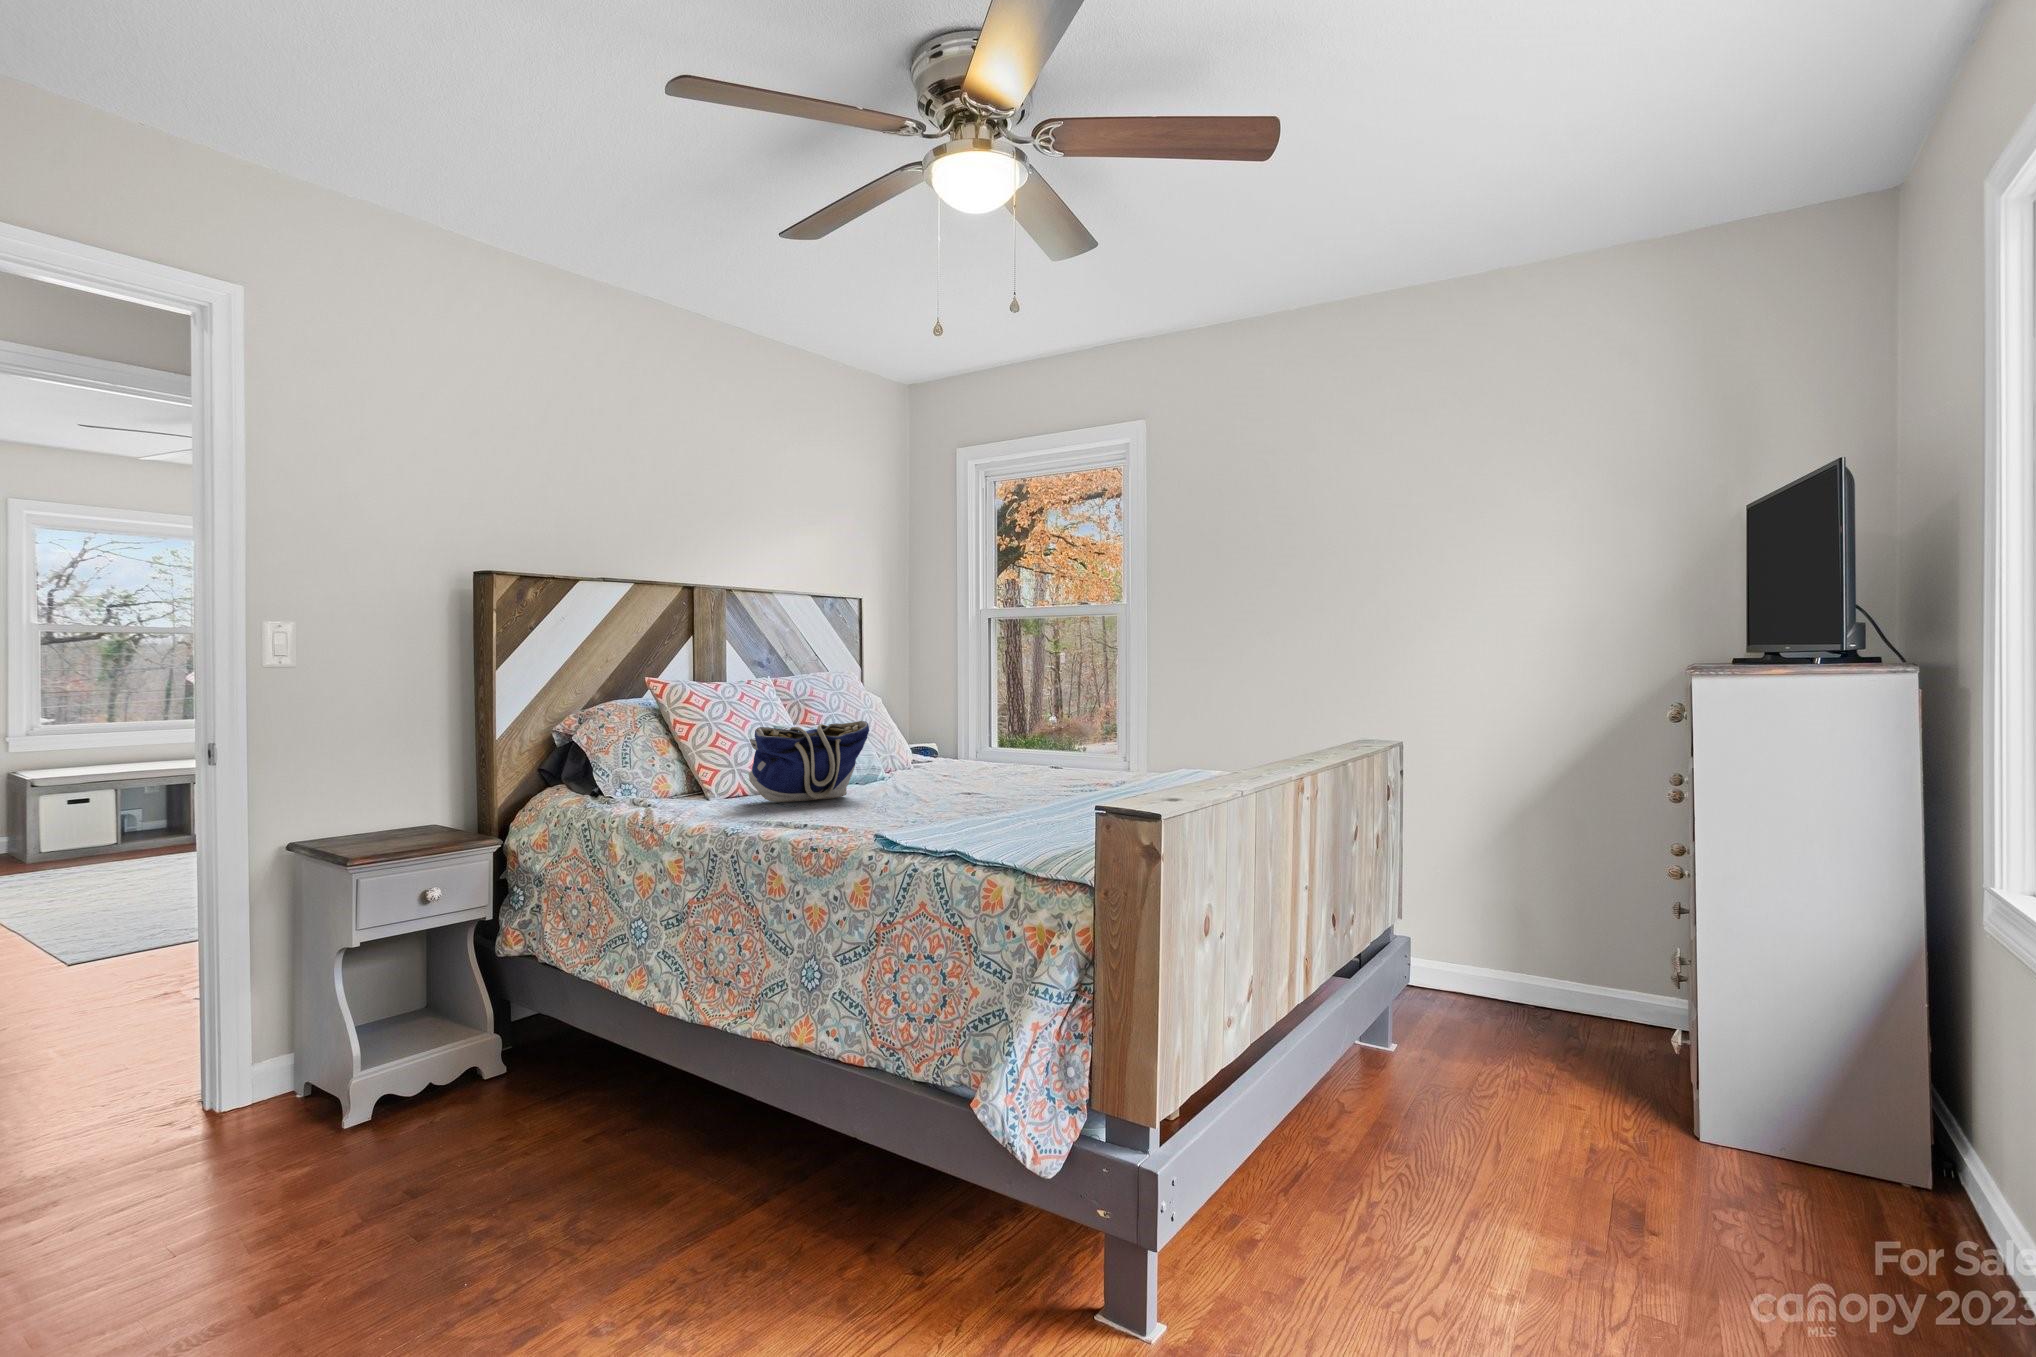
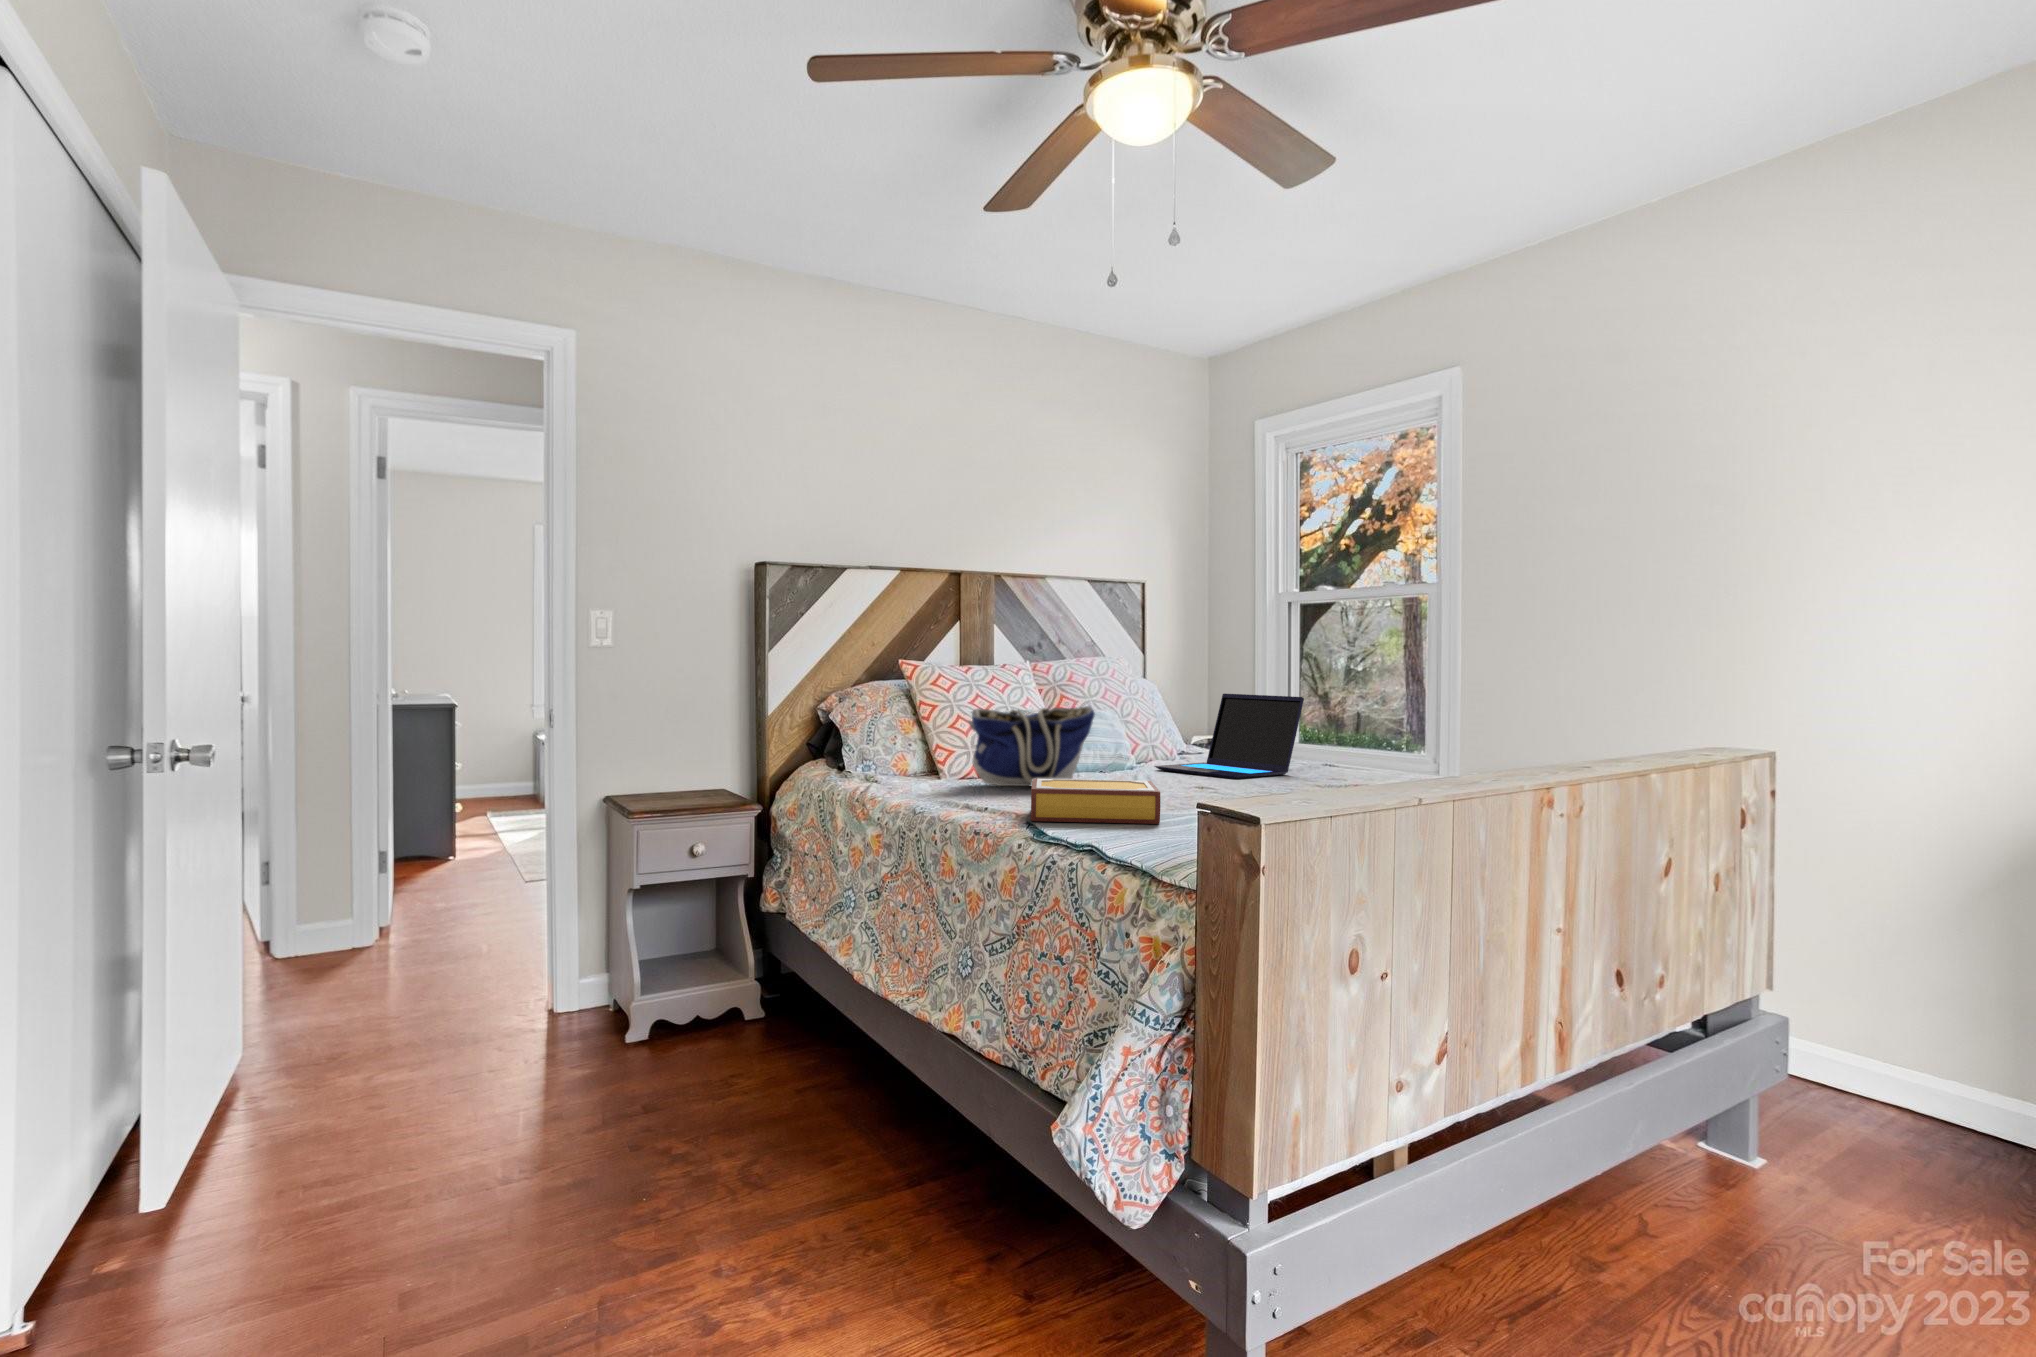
laptop: none [898,704,1028,782] -> present [1155,694,1304,779]
book: none [848,788,981,833] -> present [1031,778,1160,824]

